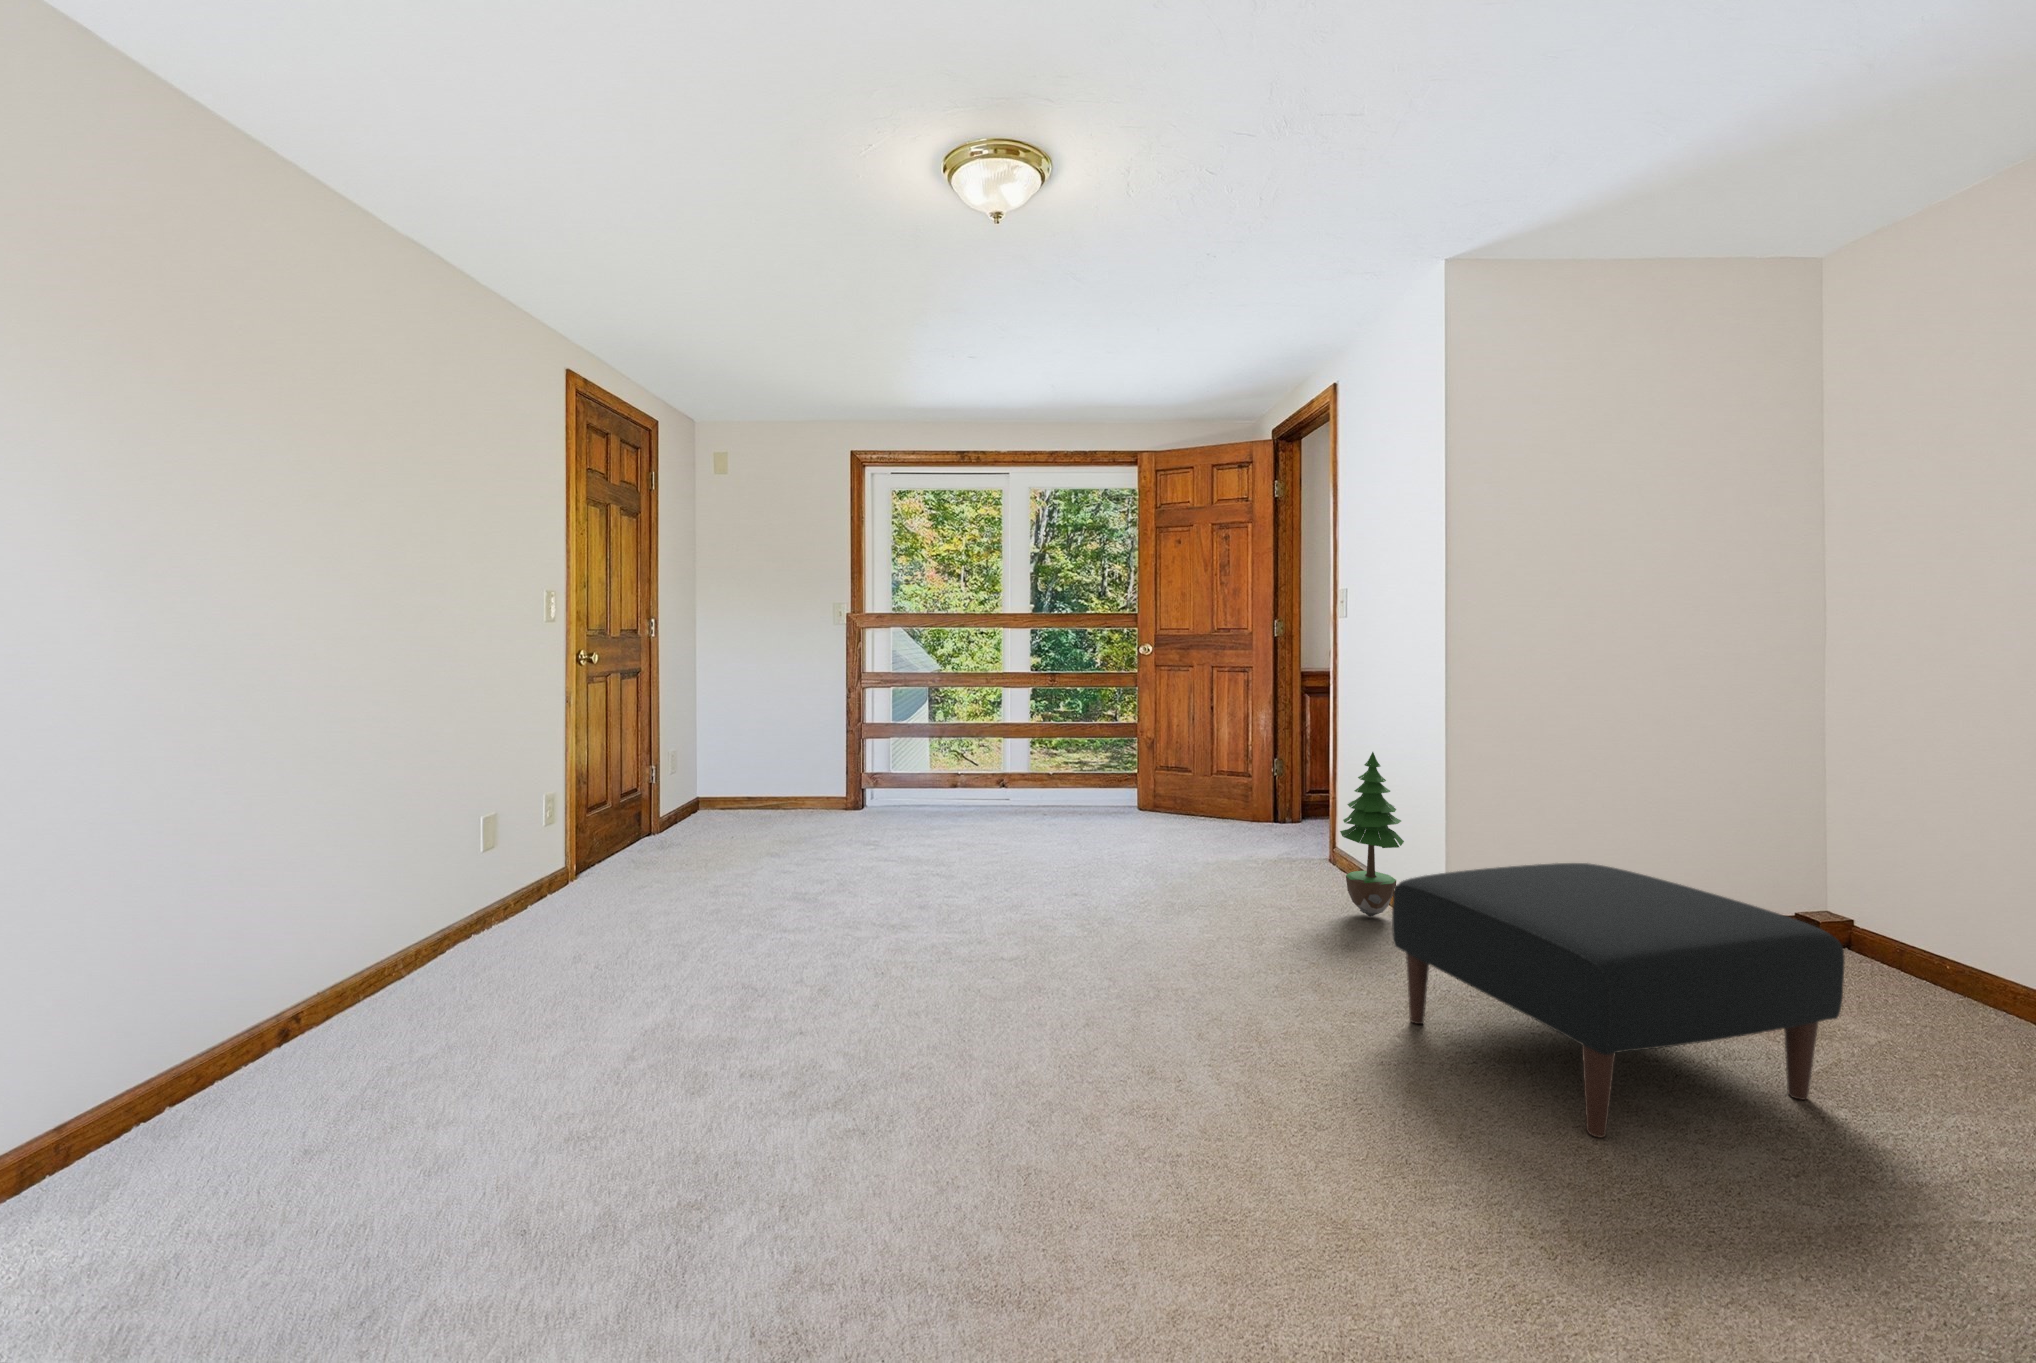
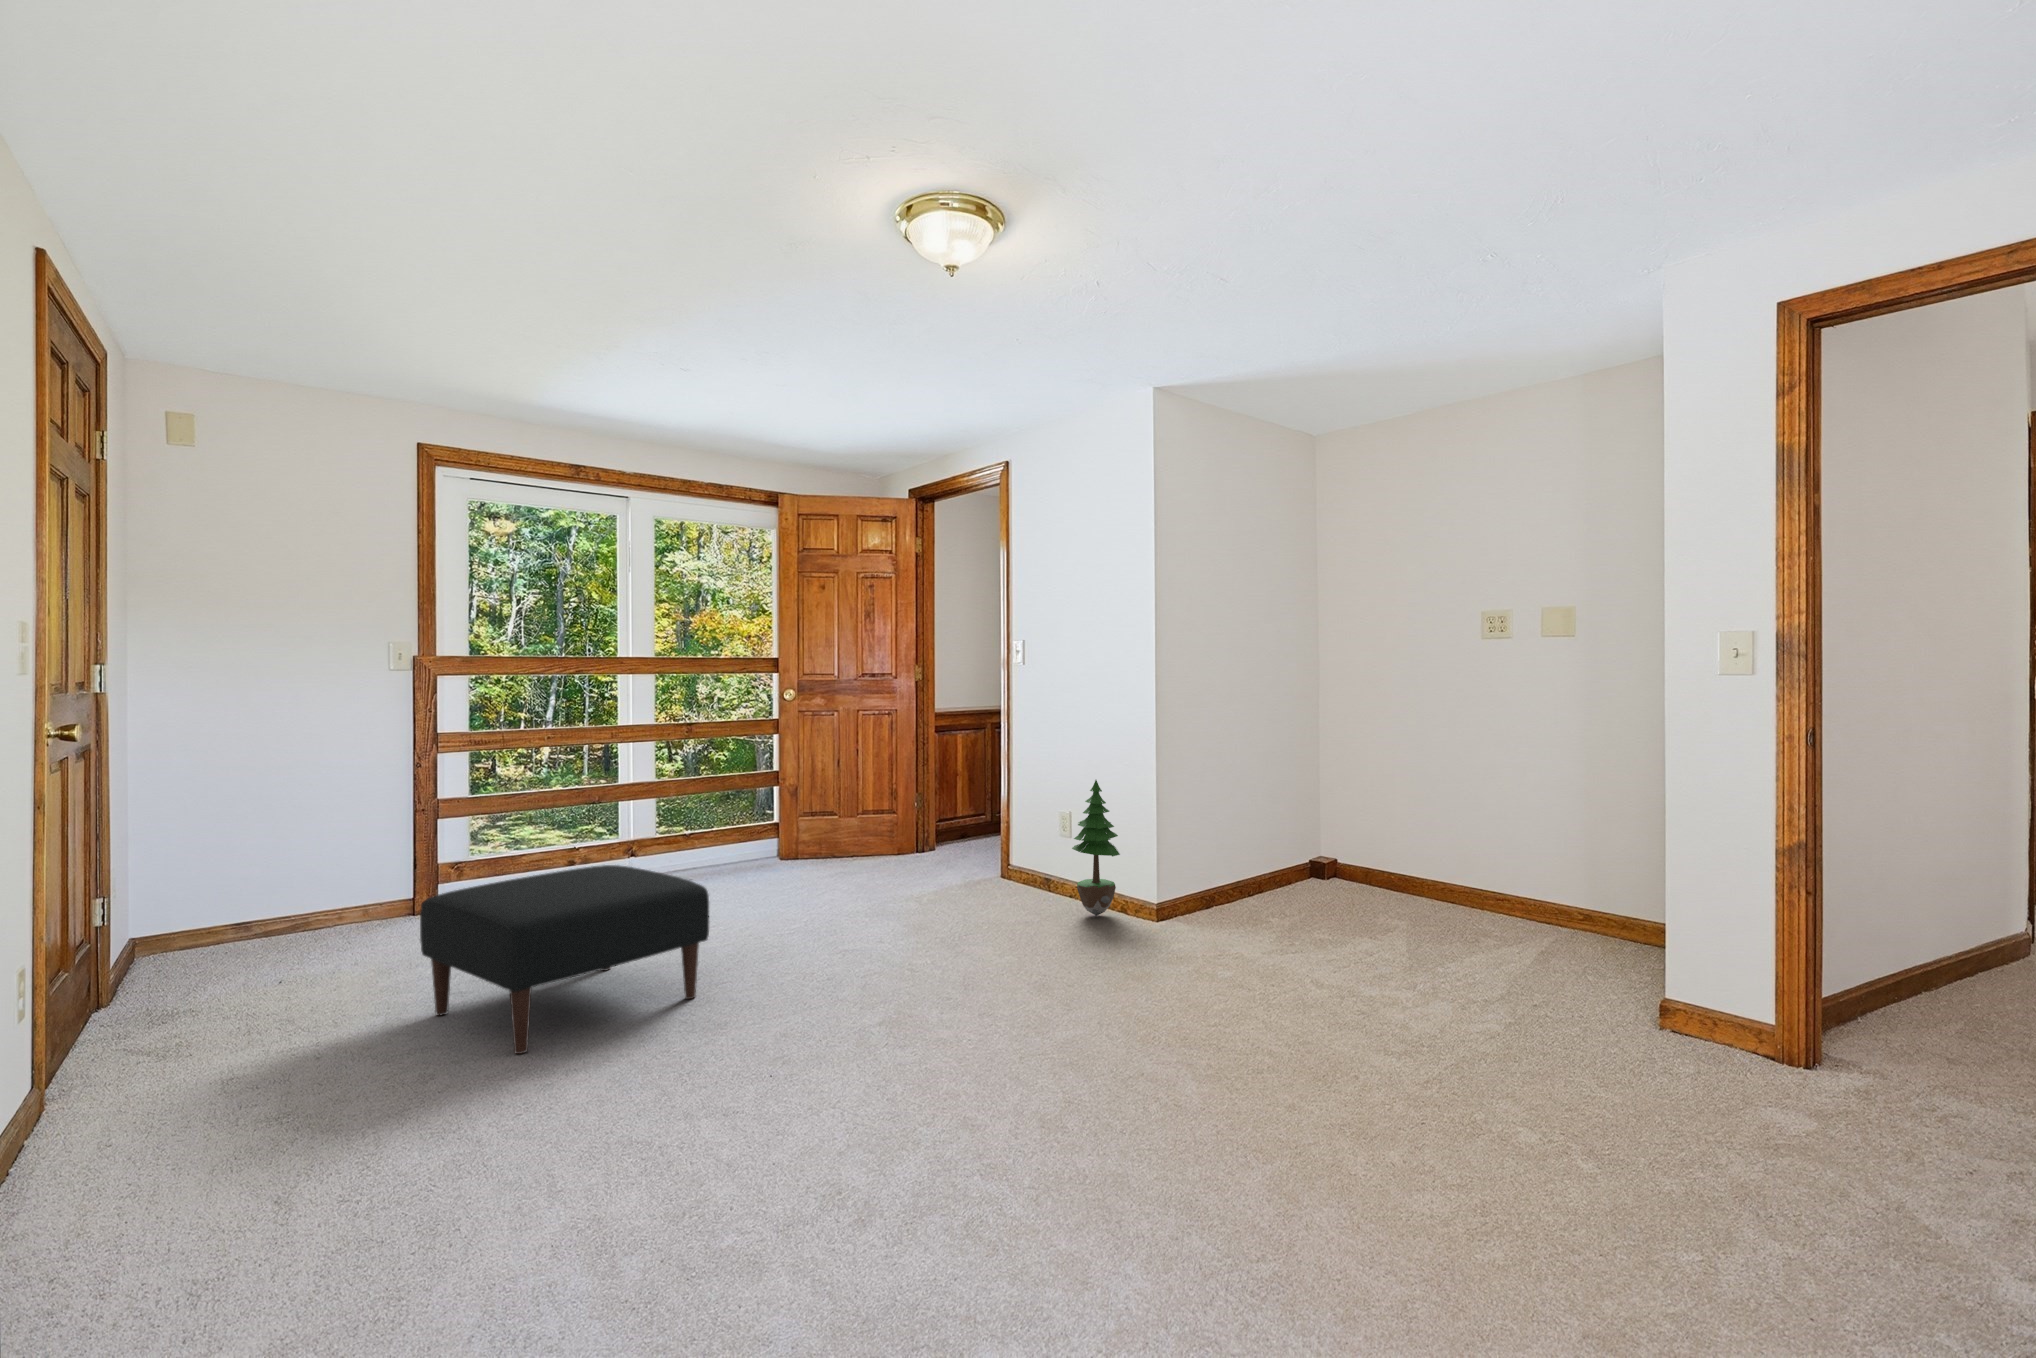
ottoman: present [1392,863,1845,1138] -> present [420,865,709,1054]

